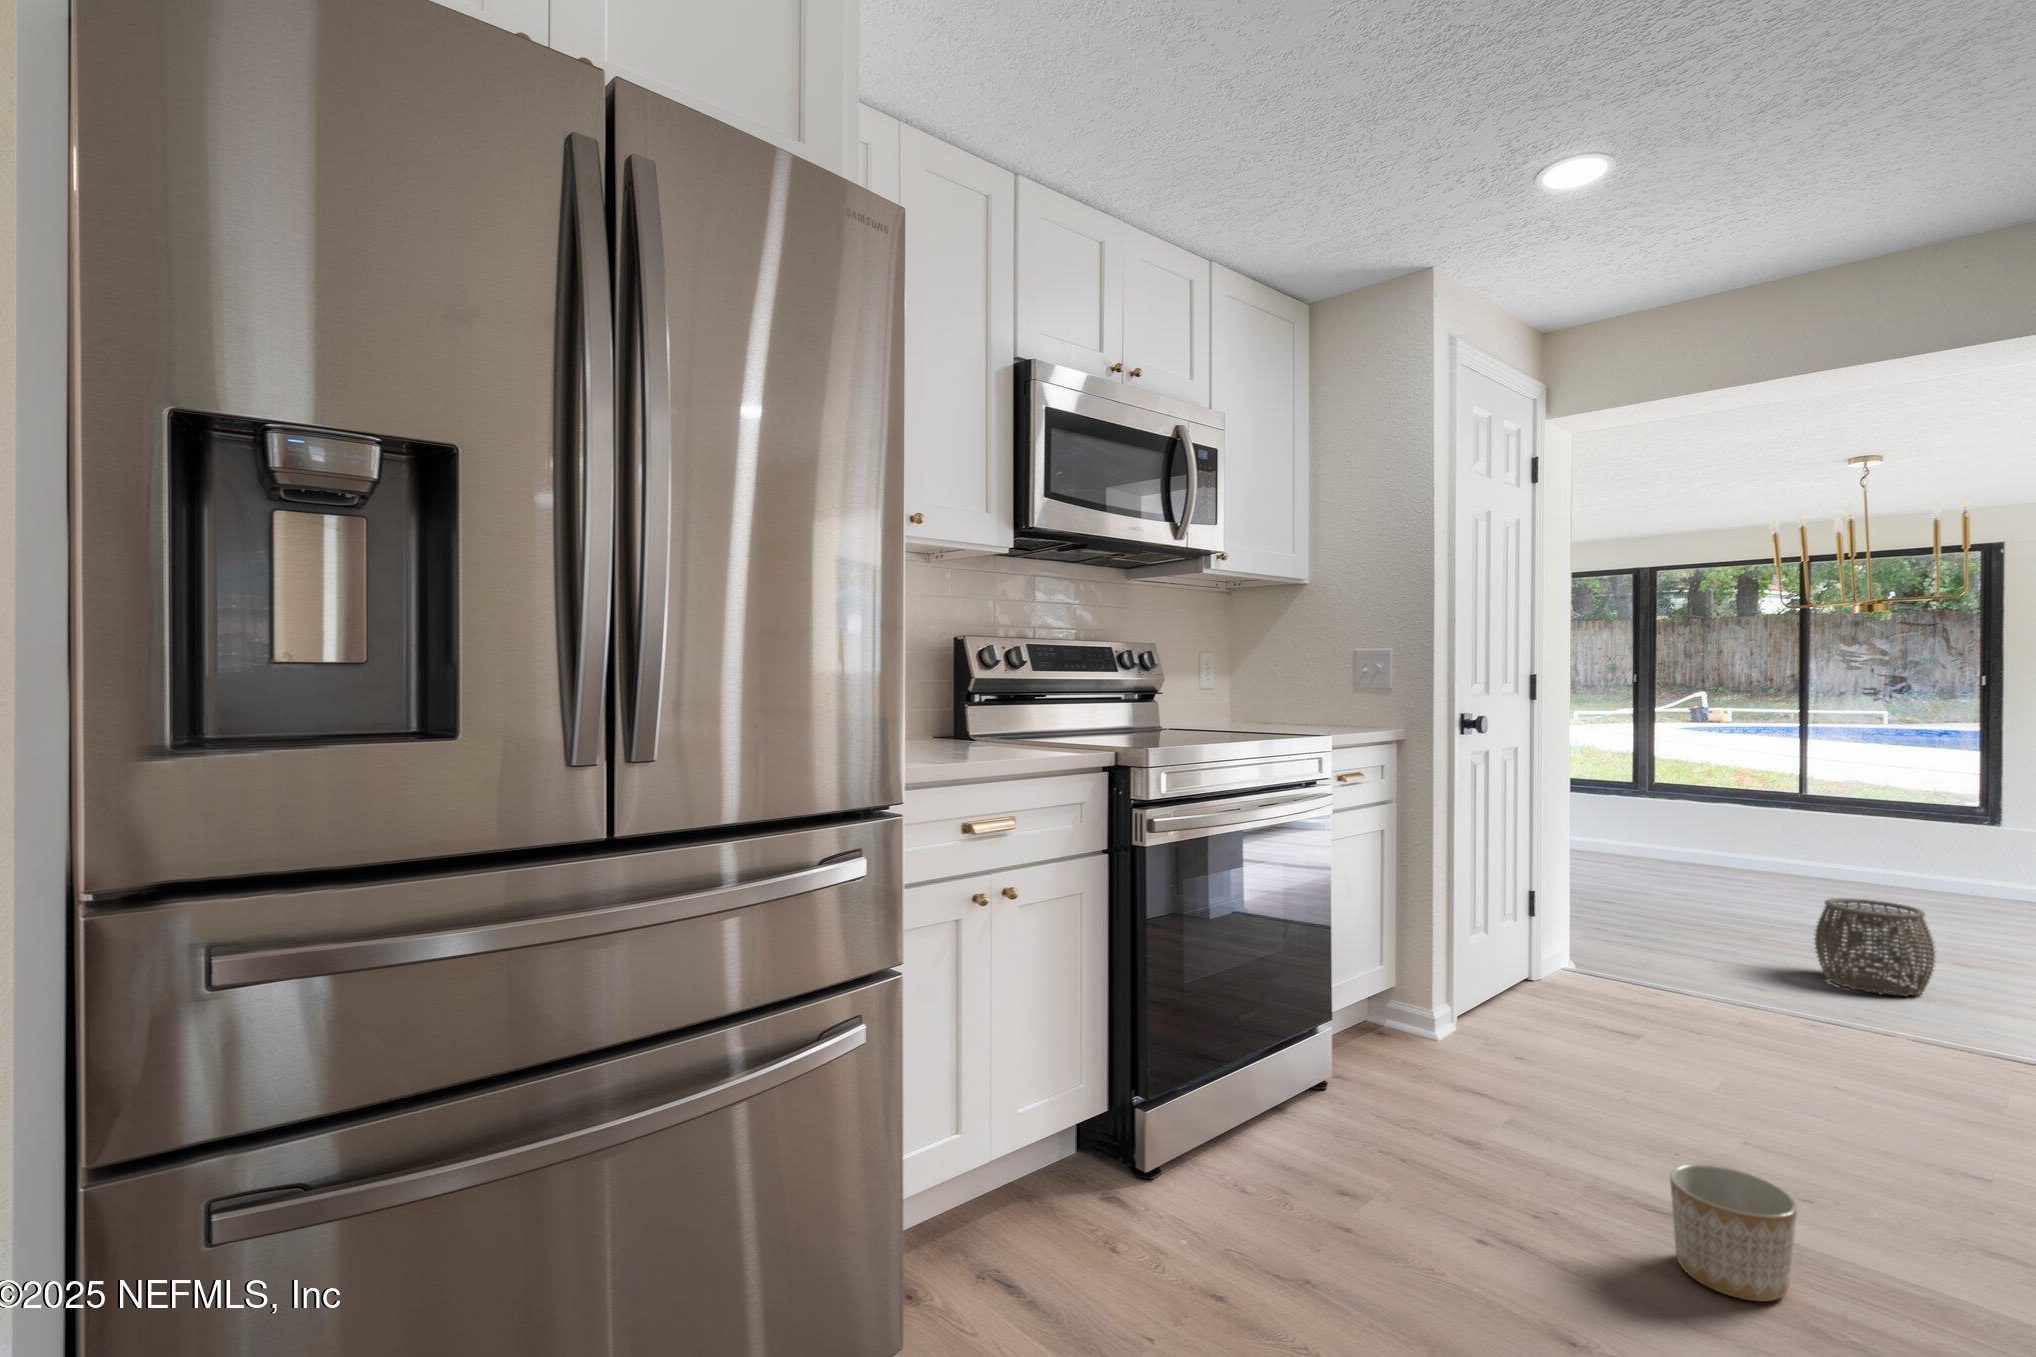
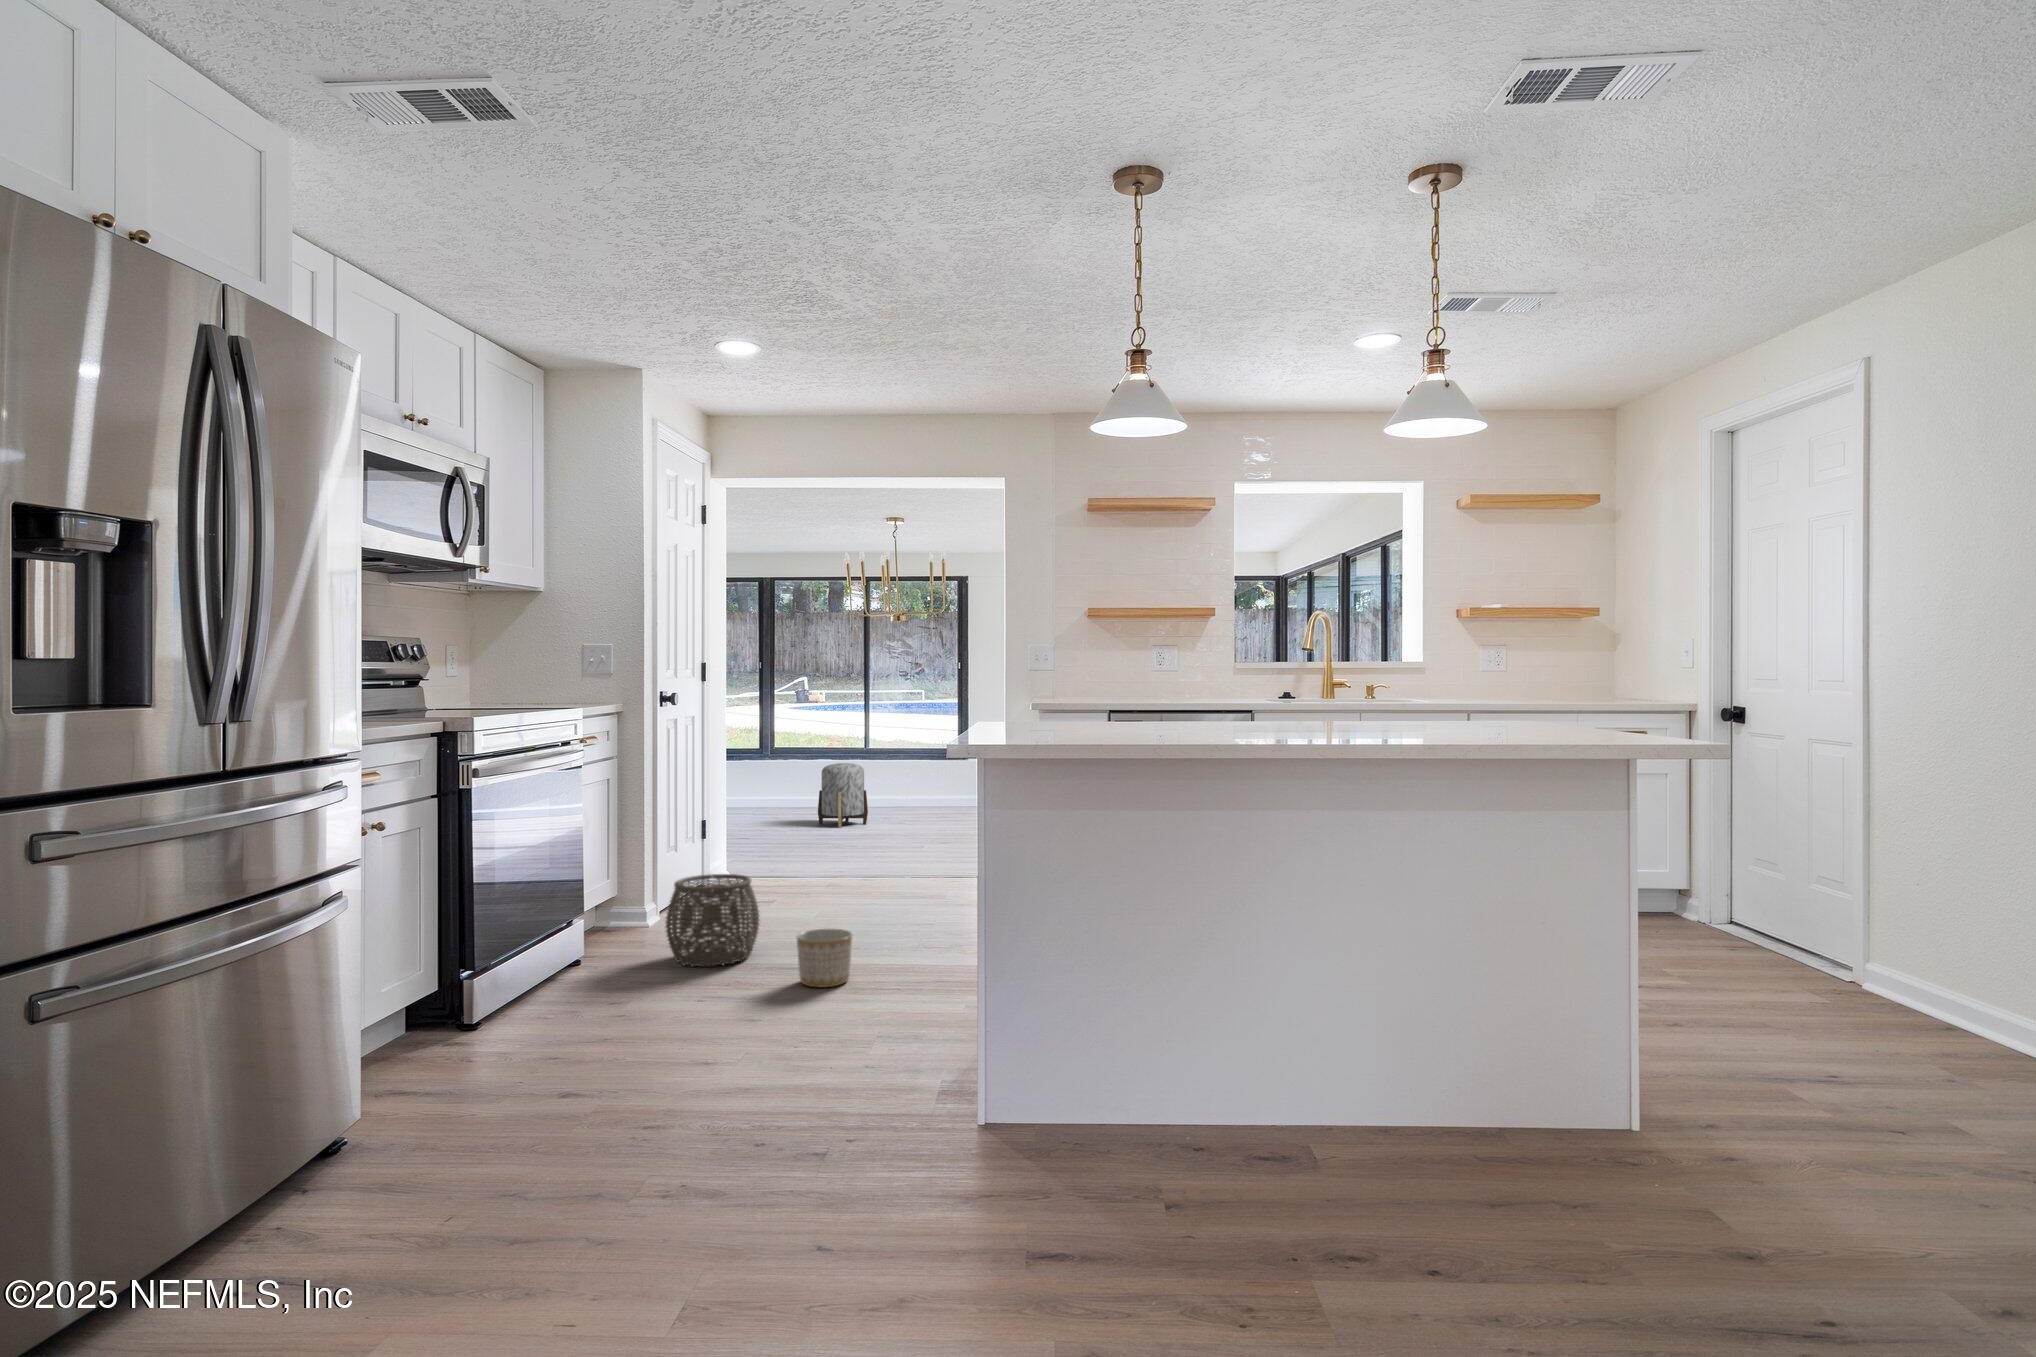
stool: none [1720,814,1808,906] -> present [818,763,868,827]
woven basket: present [1814,898,1936,996] -> present [666,874,760,967]

